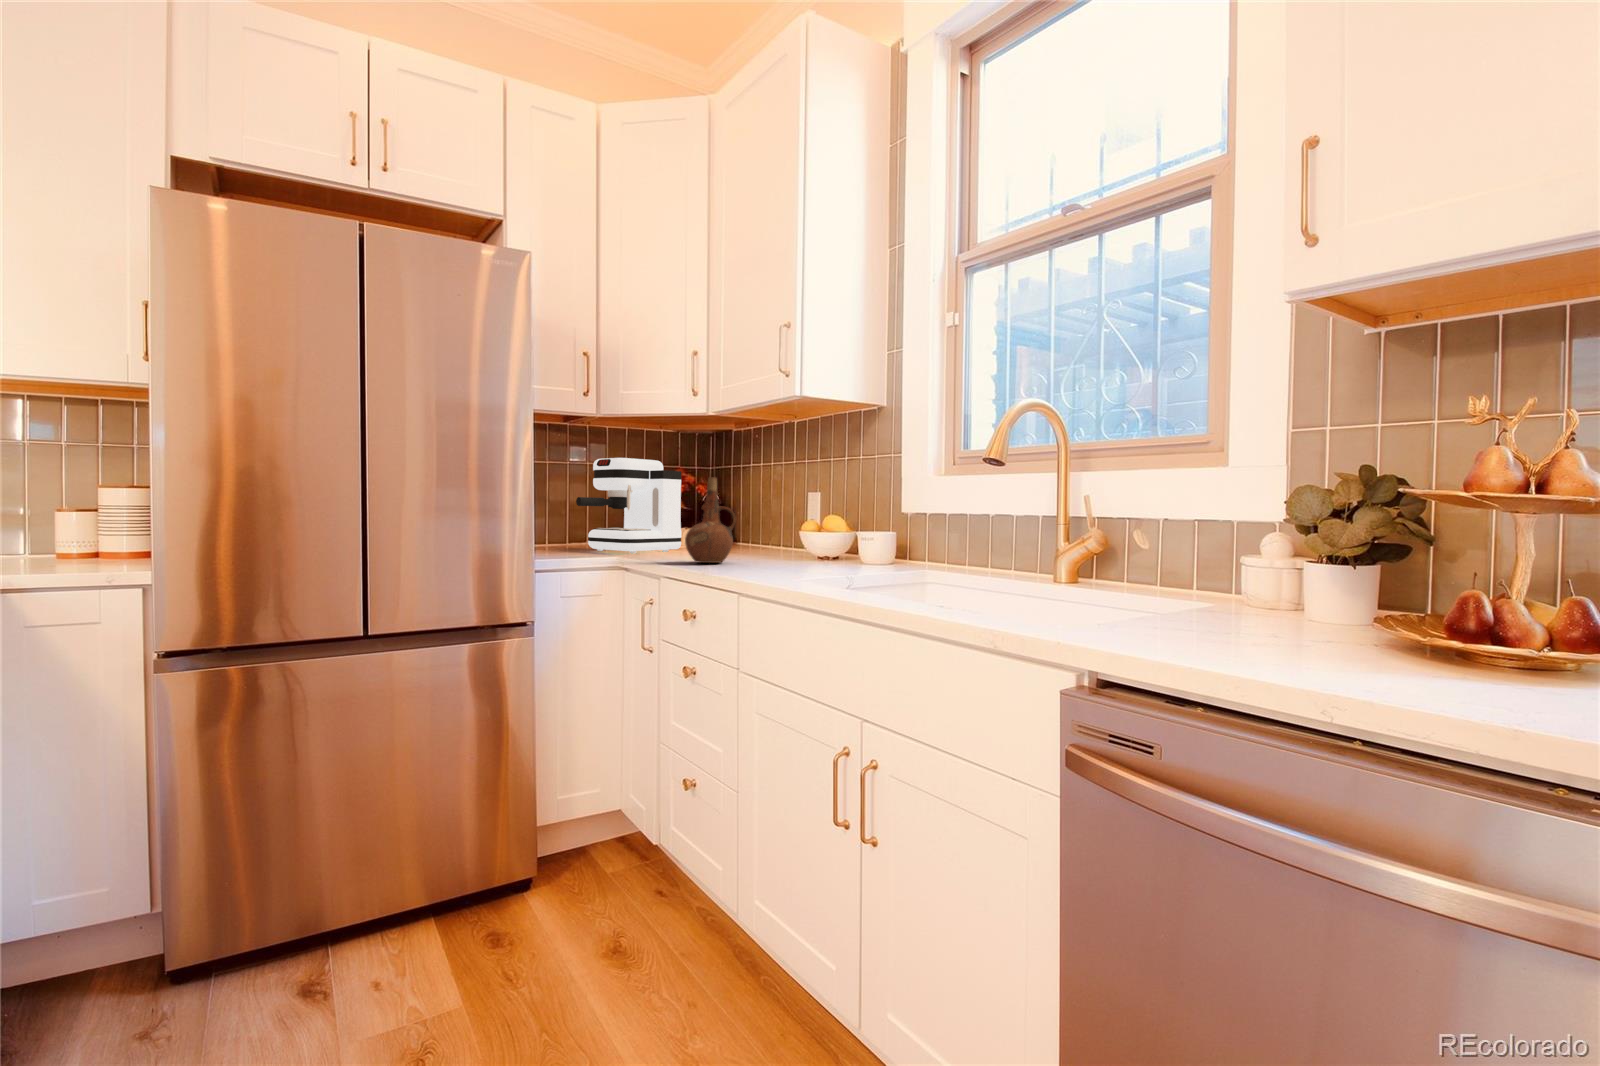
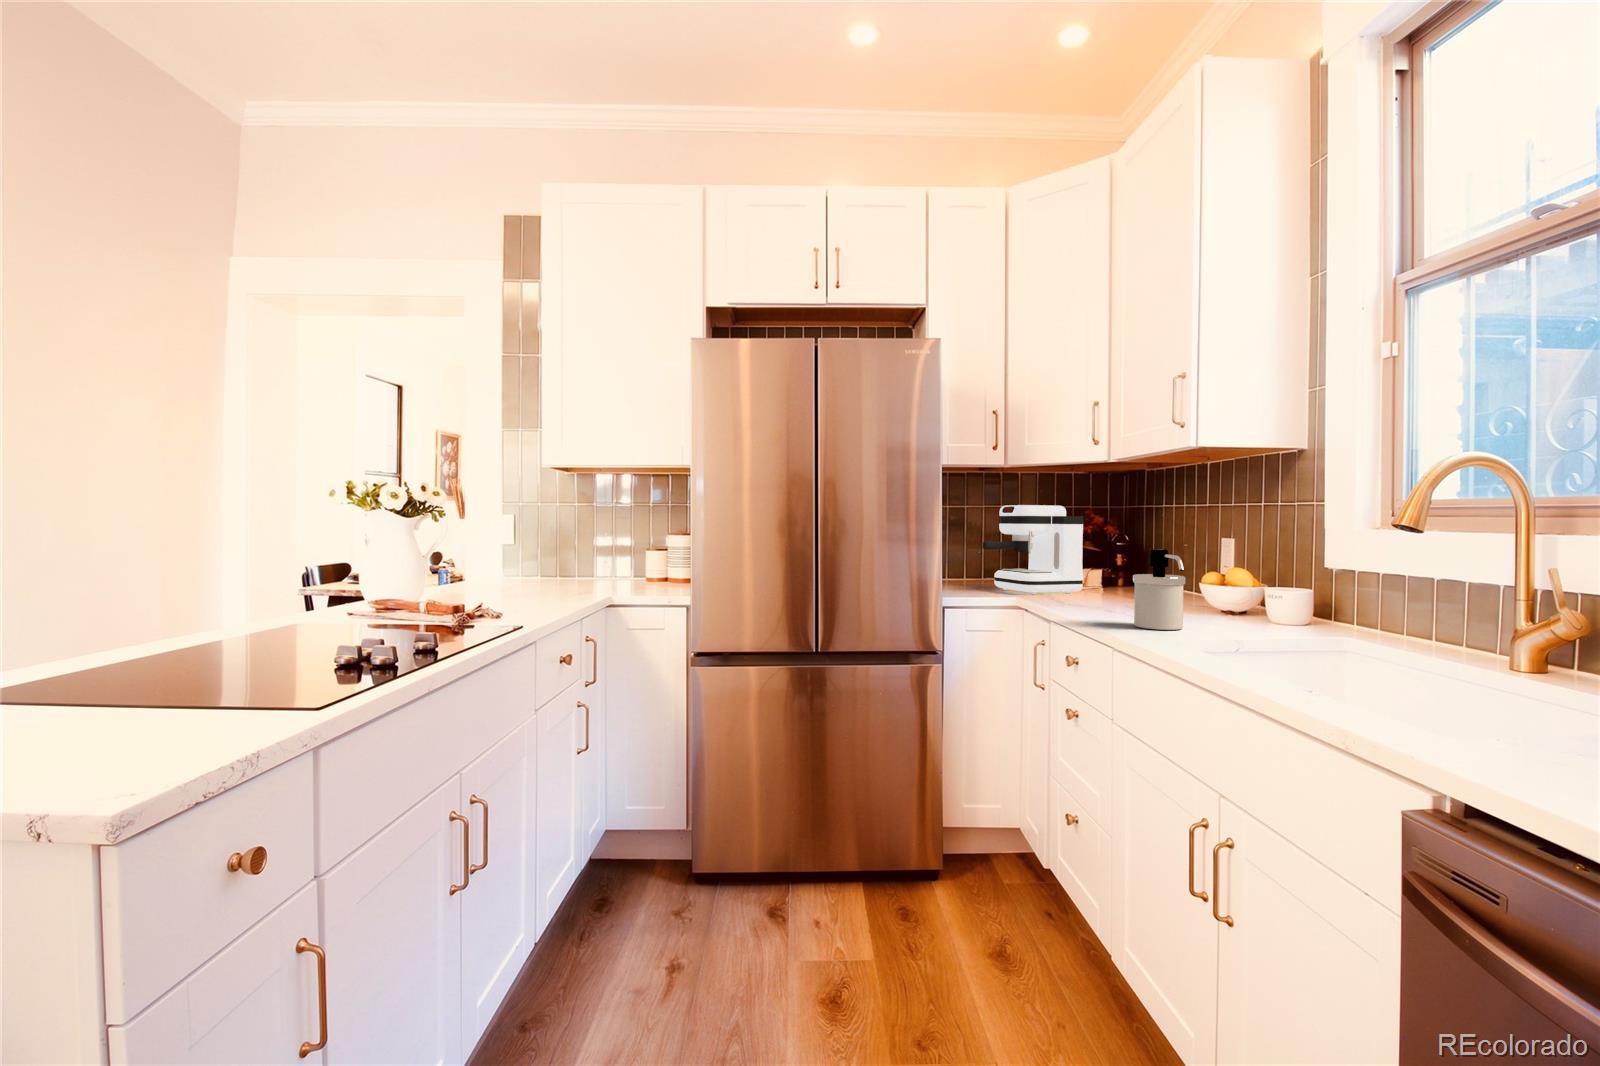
ceramic pitcher: present [685,477,736,563] -> none [1075,528,1127,611]
soap dispenser: none [753,494,806,575] -> present [1133,549,1186,630]

